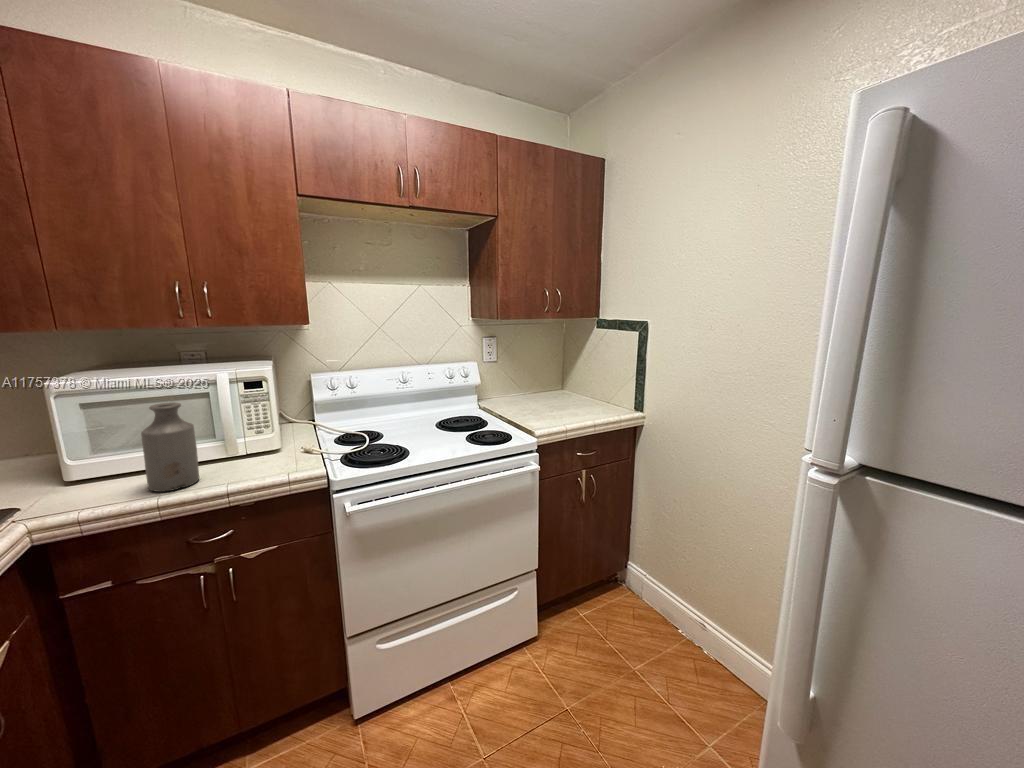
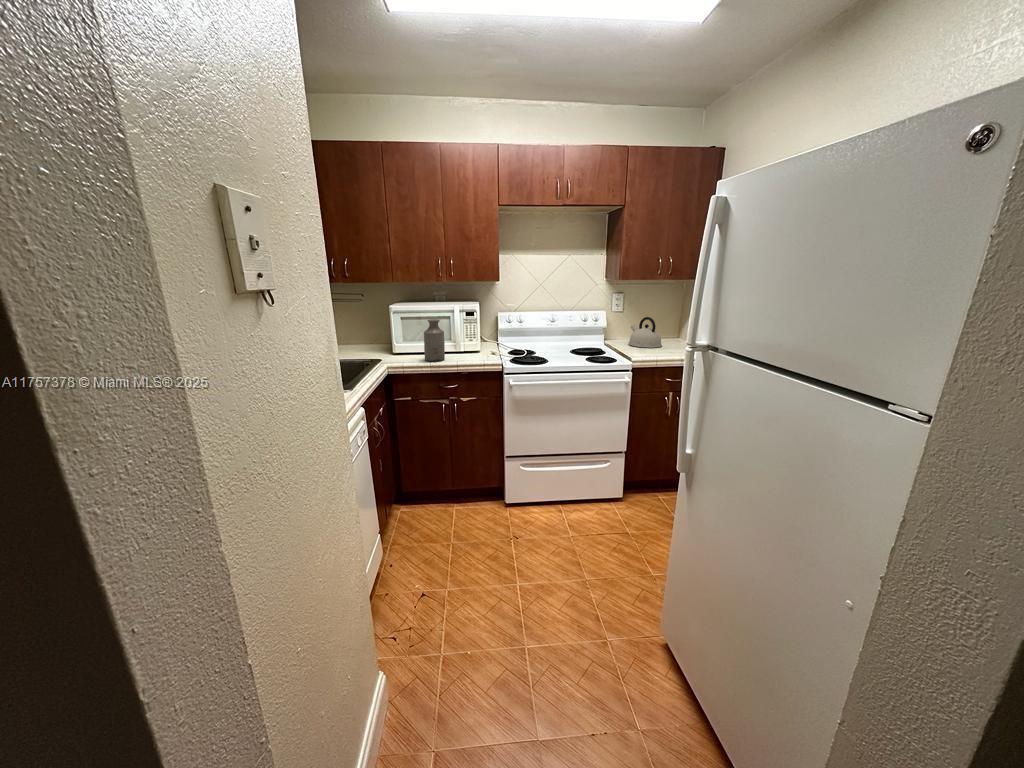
kettle: none [510,367,554,409] -> present [628,317,662,348]

